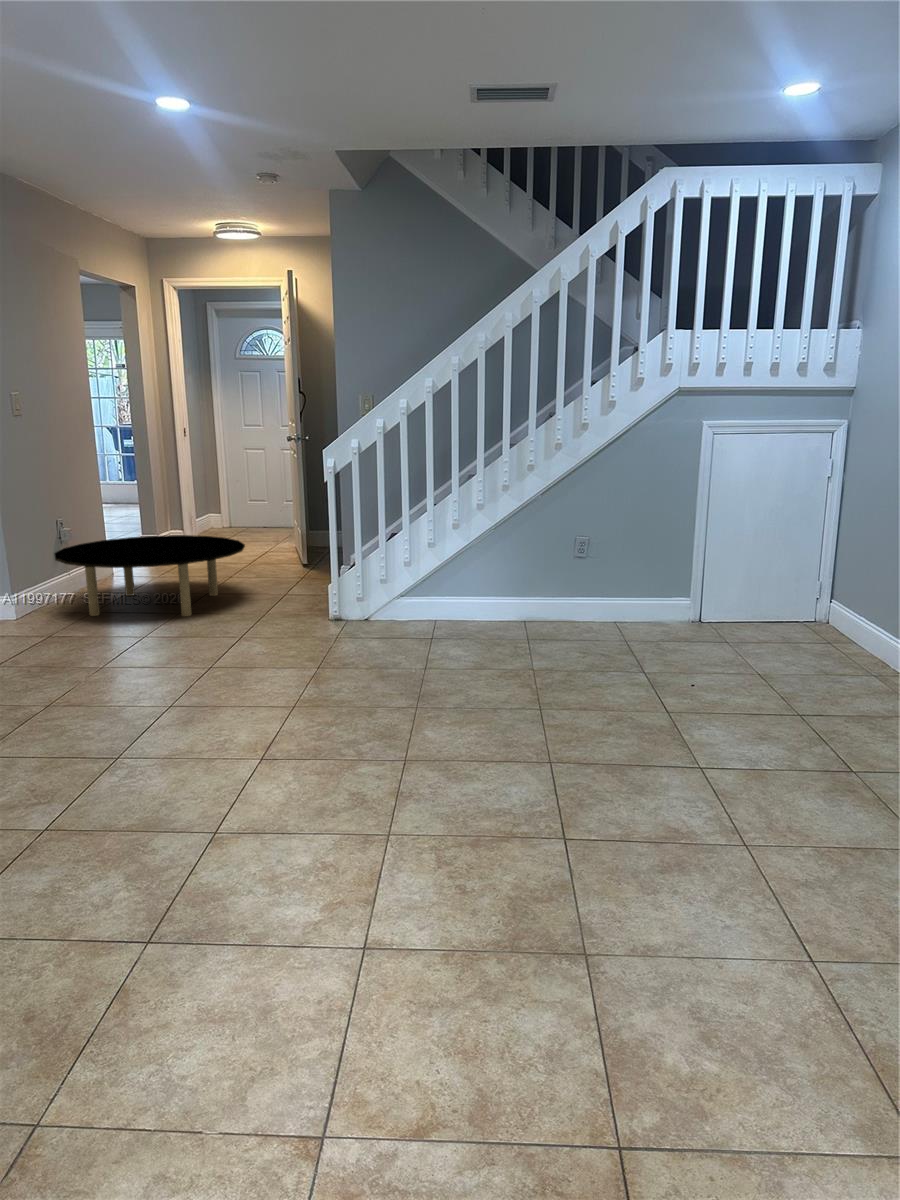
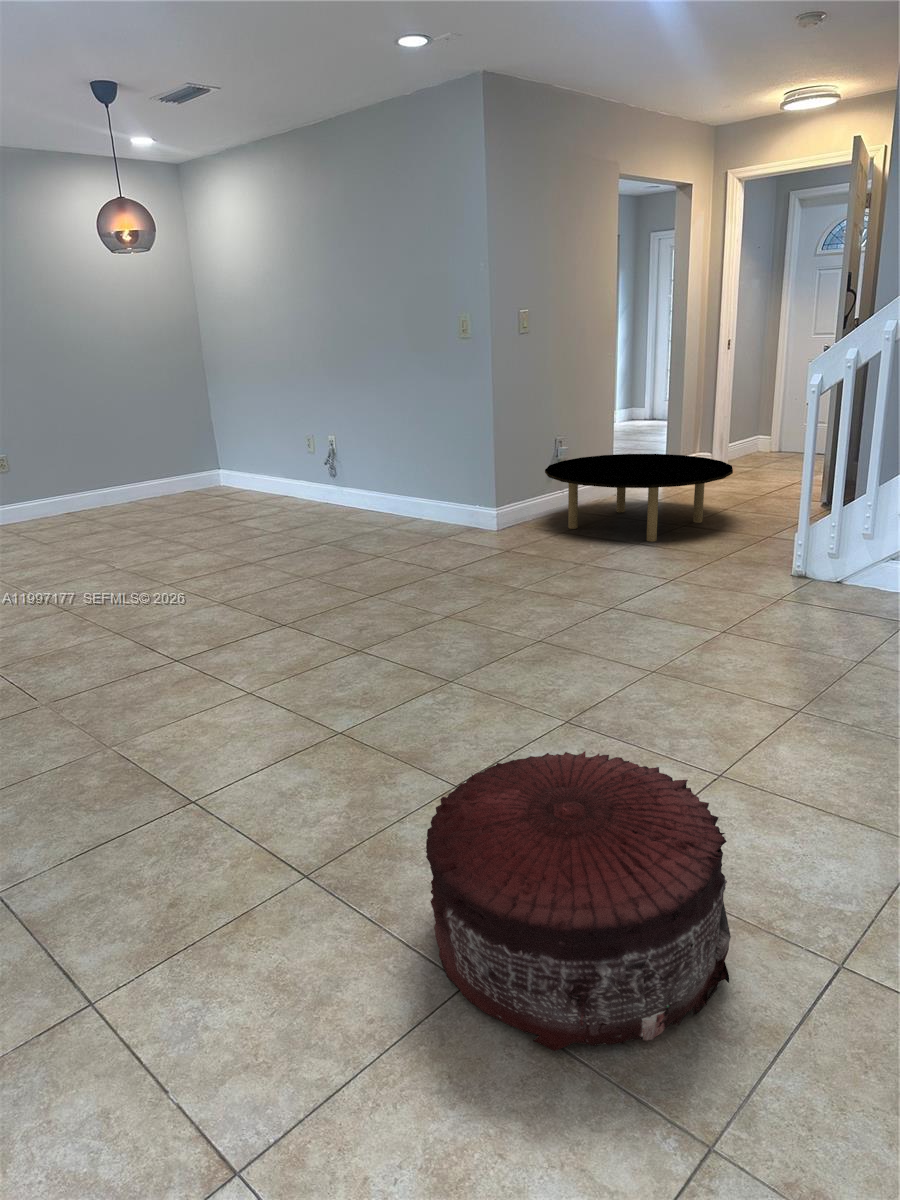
pouf: none [283,745,524,954] -> present [426,751,731,1051]

